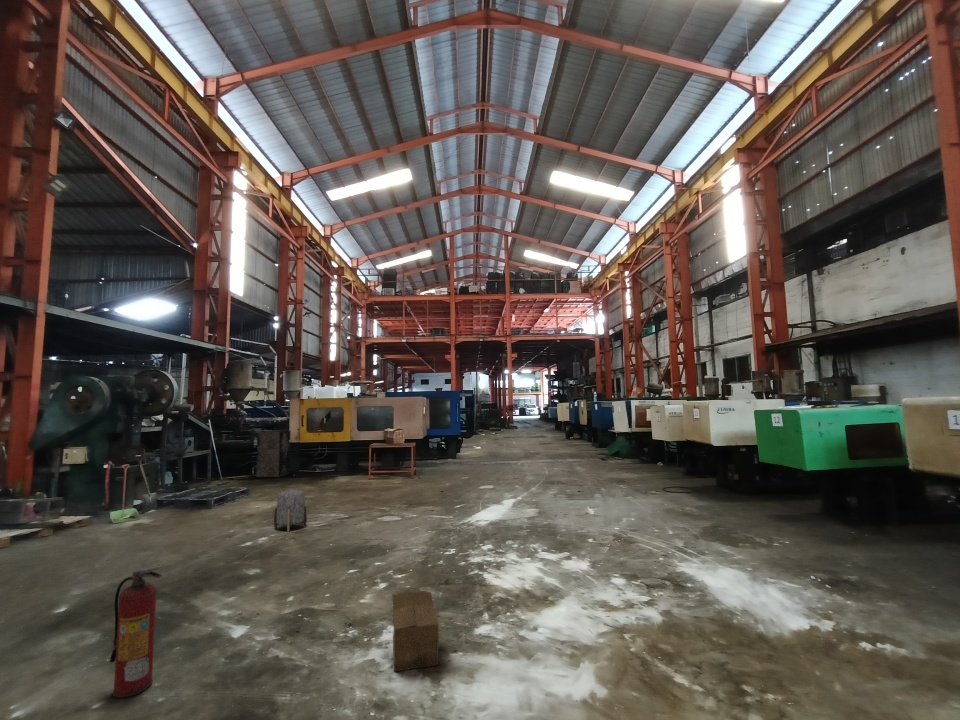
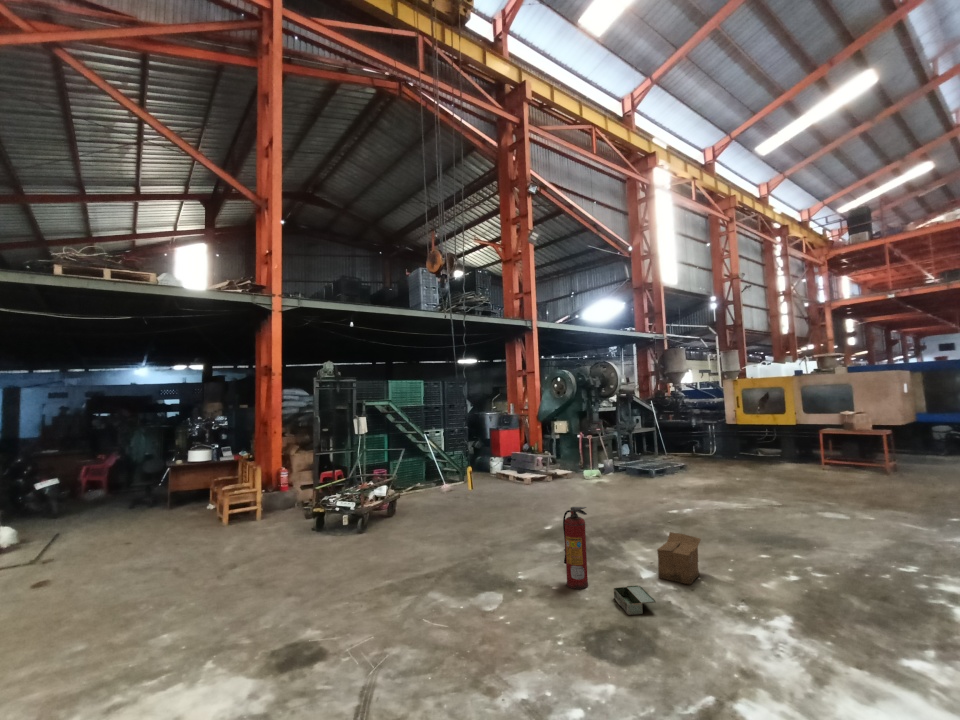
storage cabinet: present [257,431,290,477] -> none [695,413,731,459]
stool: present [274,489,307,532] -> none [699,470,732,510]
cardboard box: present [392,592,439,671] -> present [657,532,701,585]
toolbox: none [199,652,263,701] -> present [614,585,656,615]

